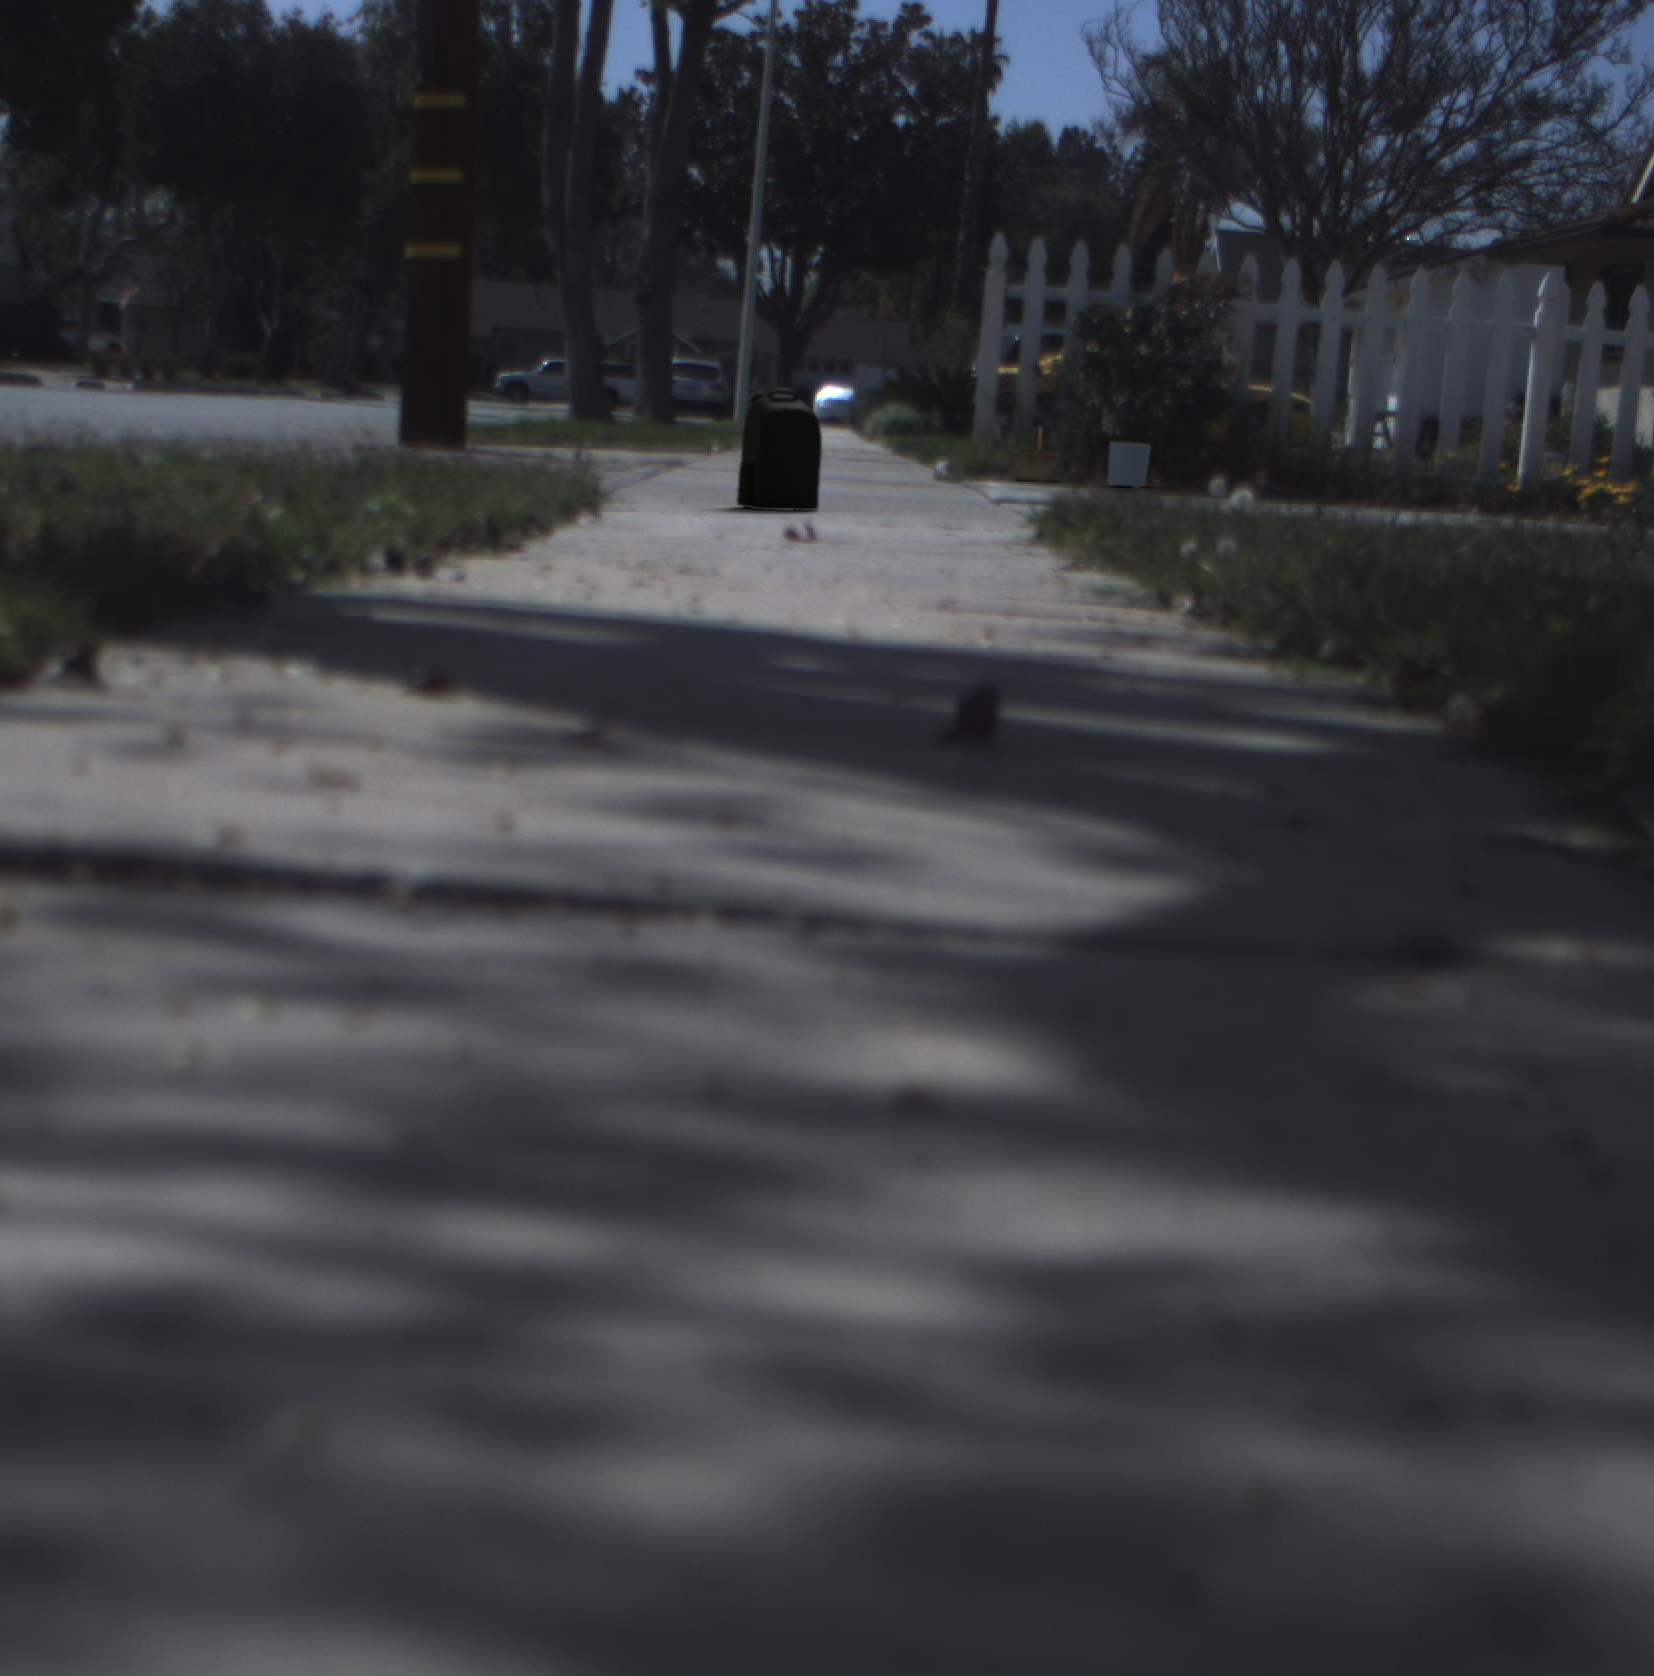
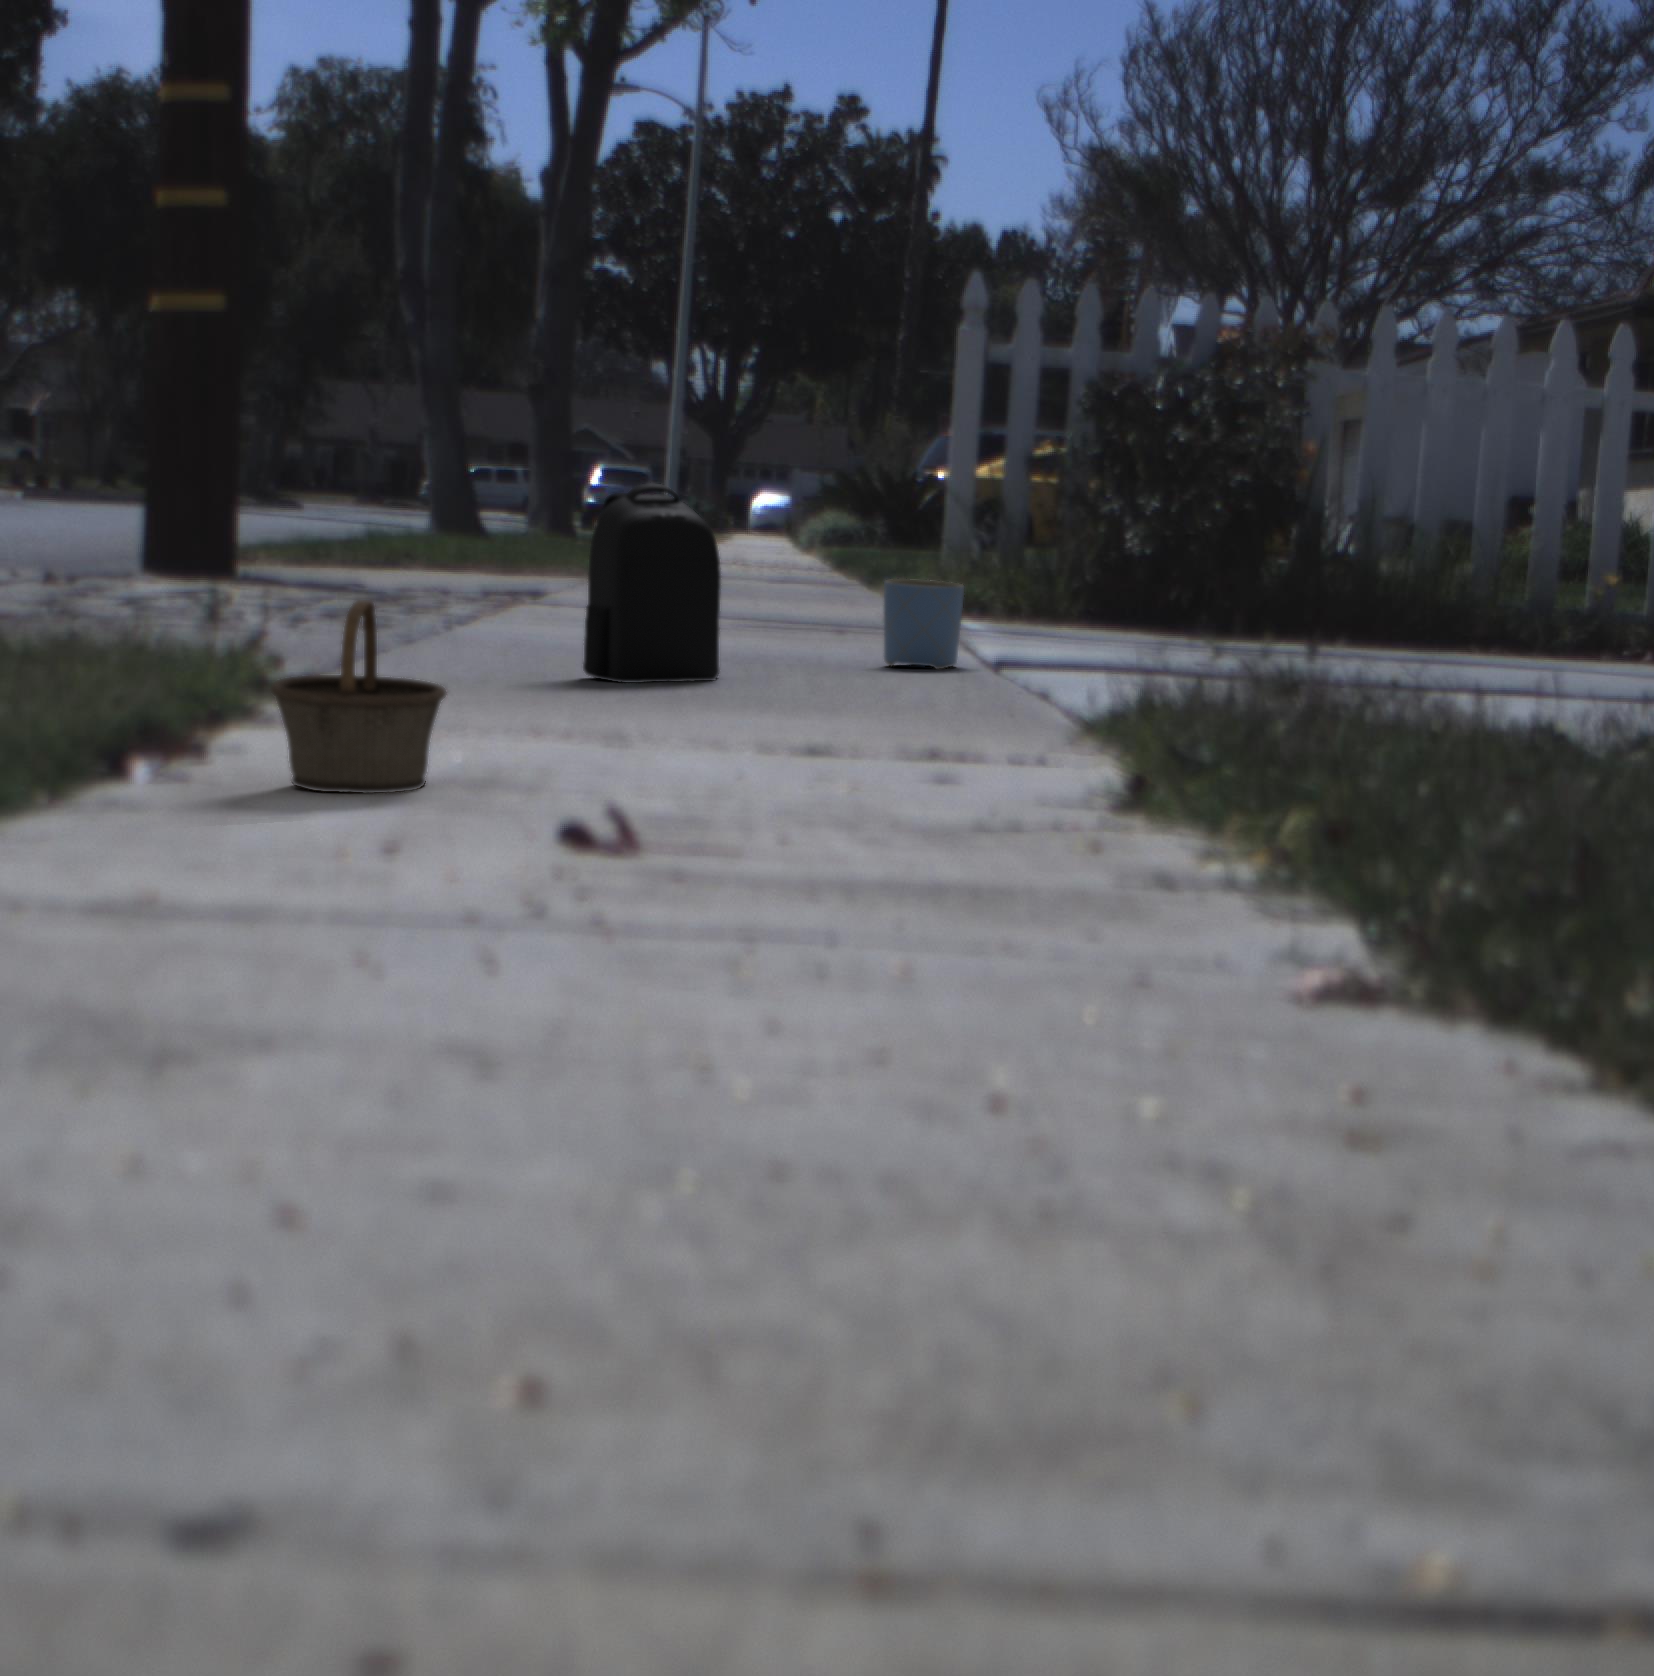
basket: present [1013,427,1060,482] -> present [271,600,446,793]
planter: present [1108,442,1150,488] -> present [884,579,964,669]

